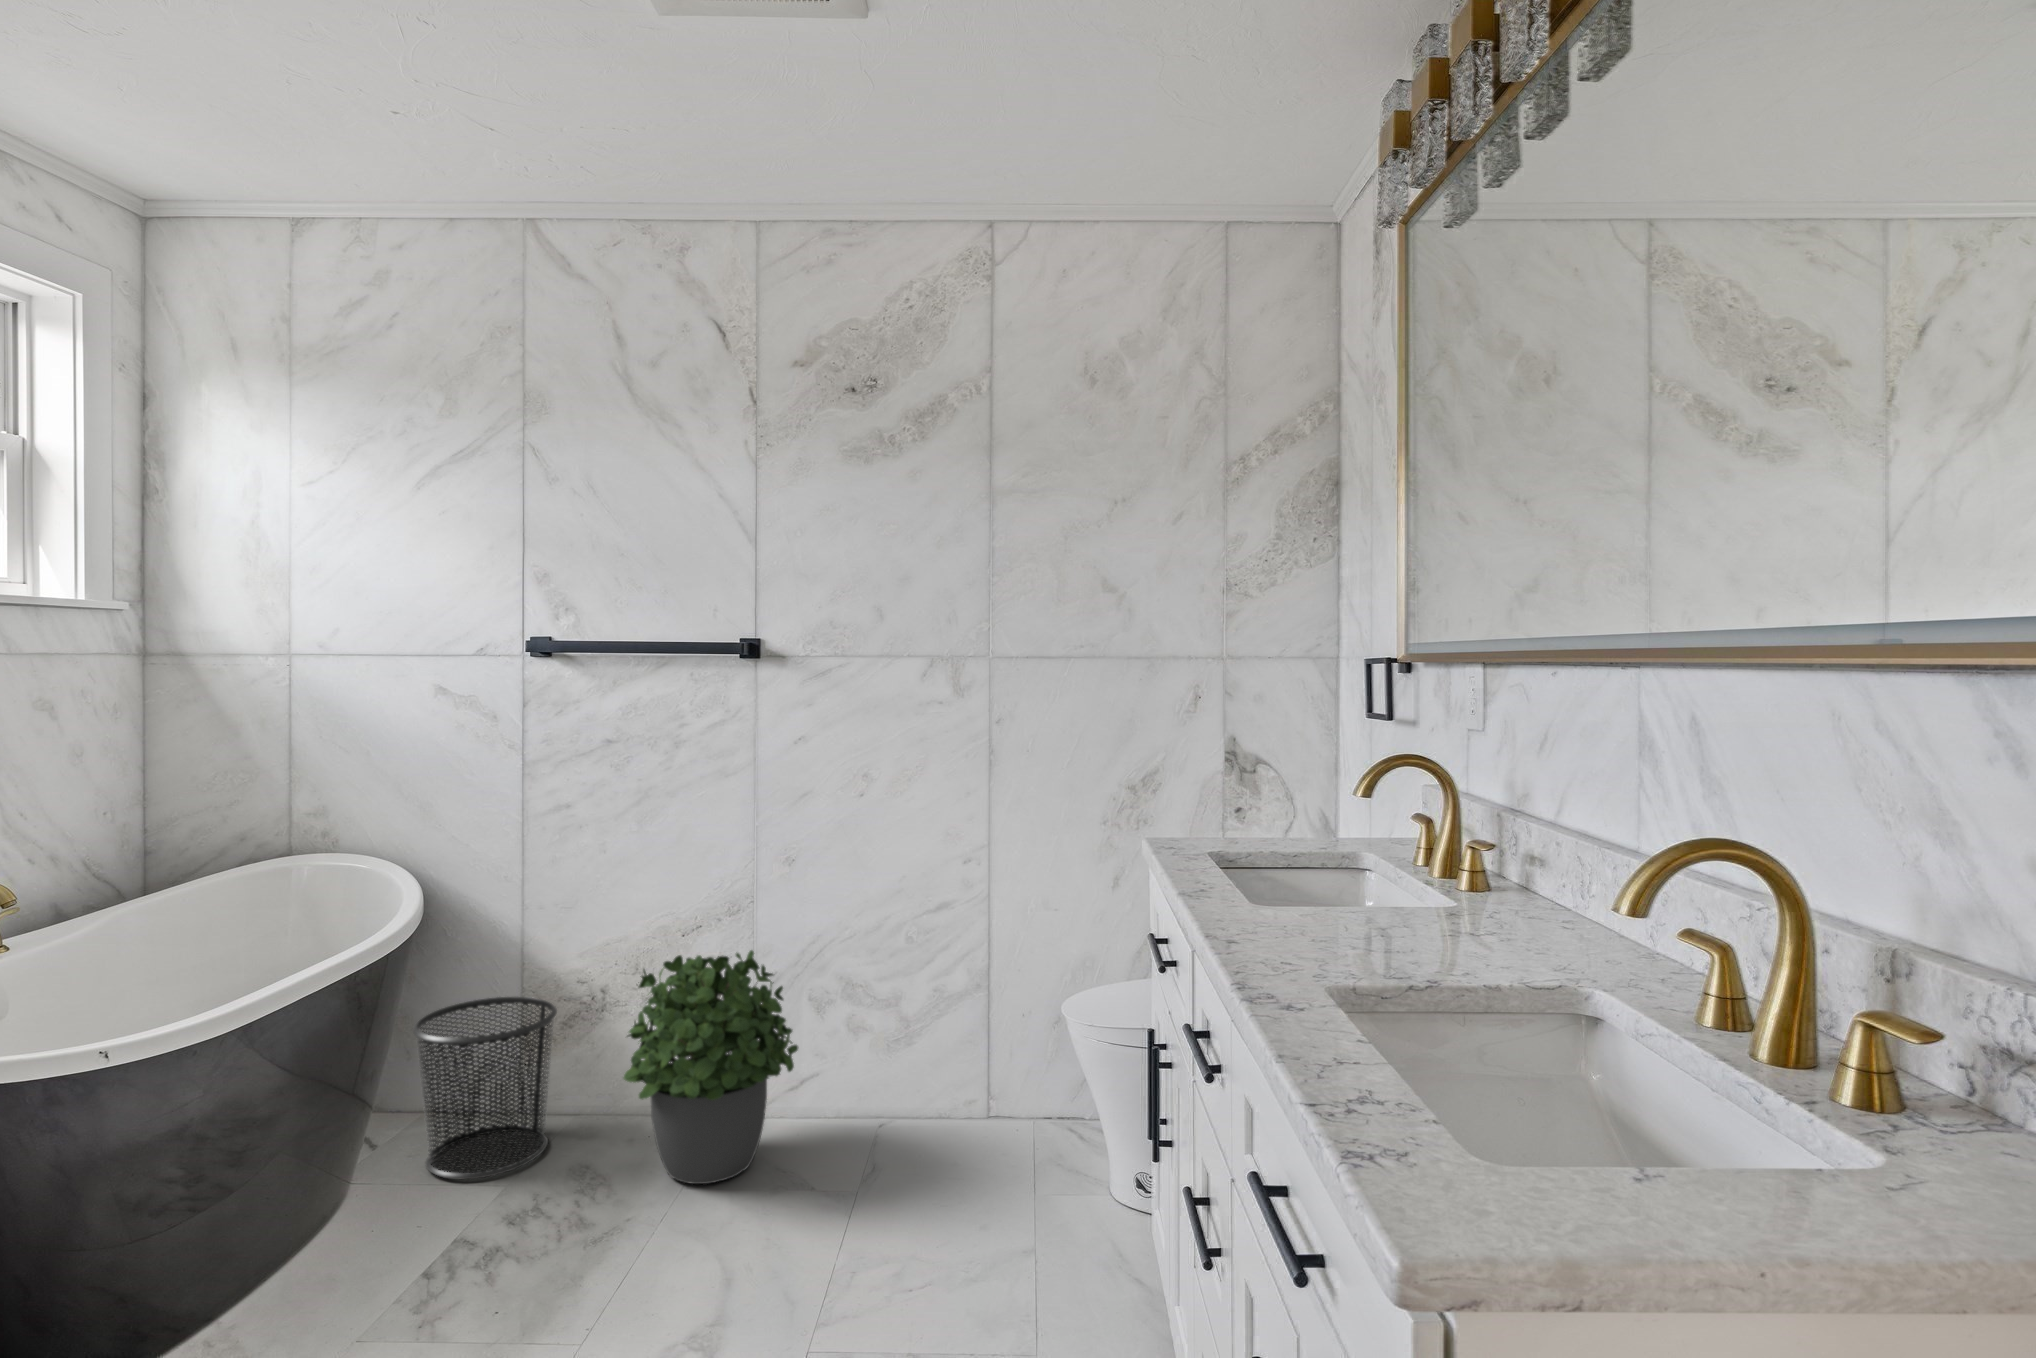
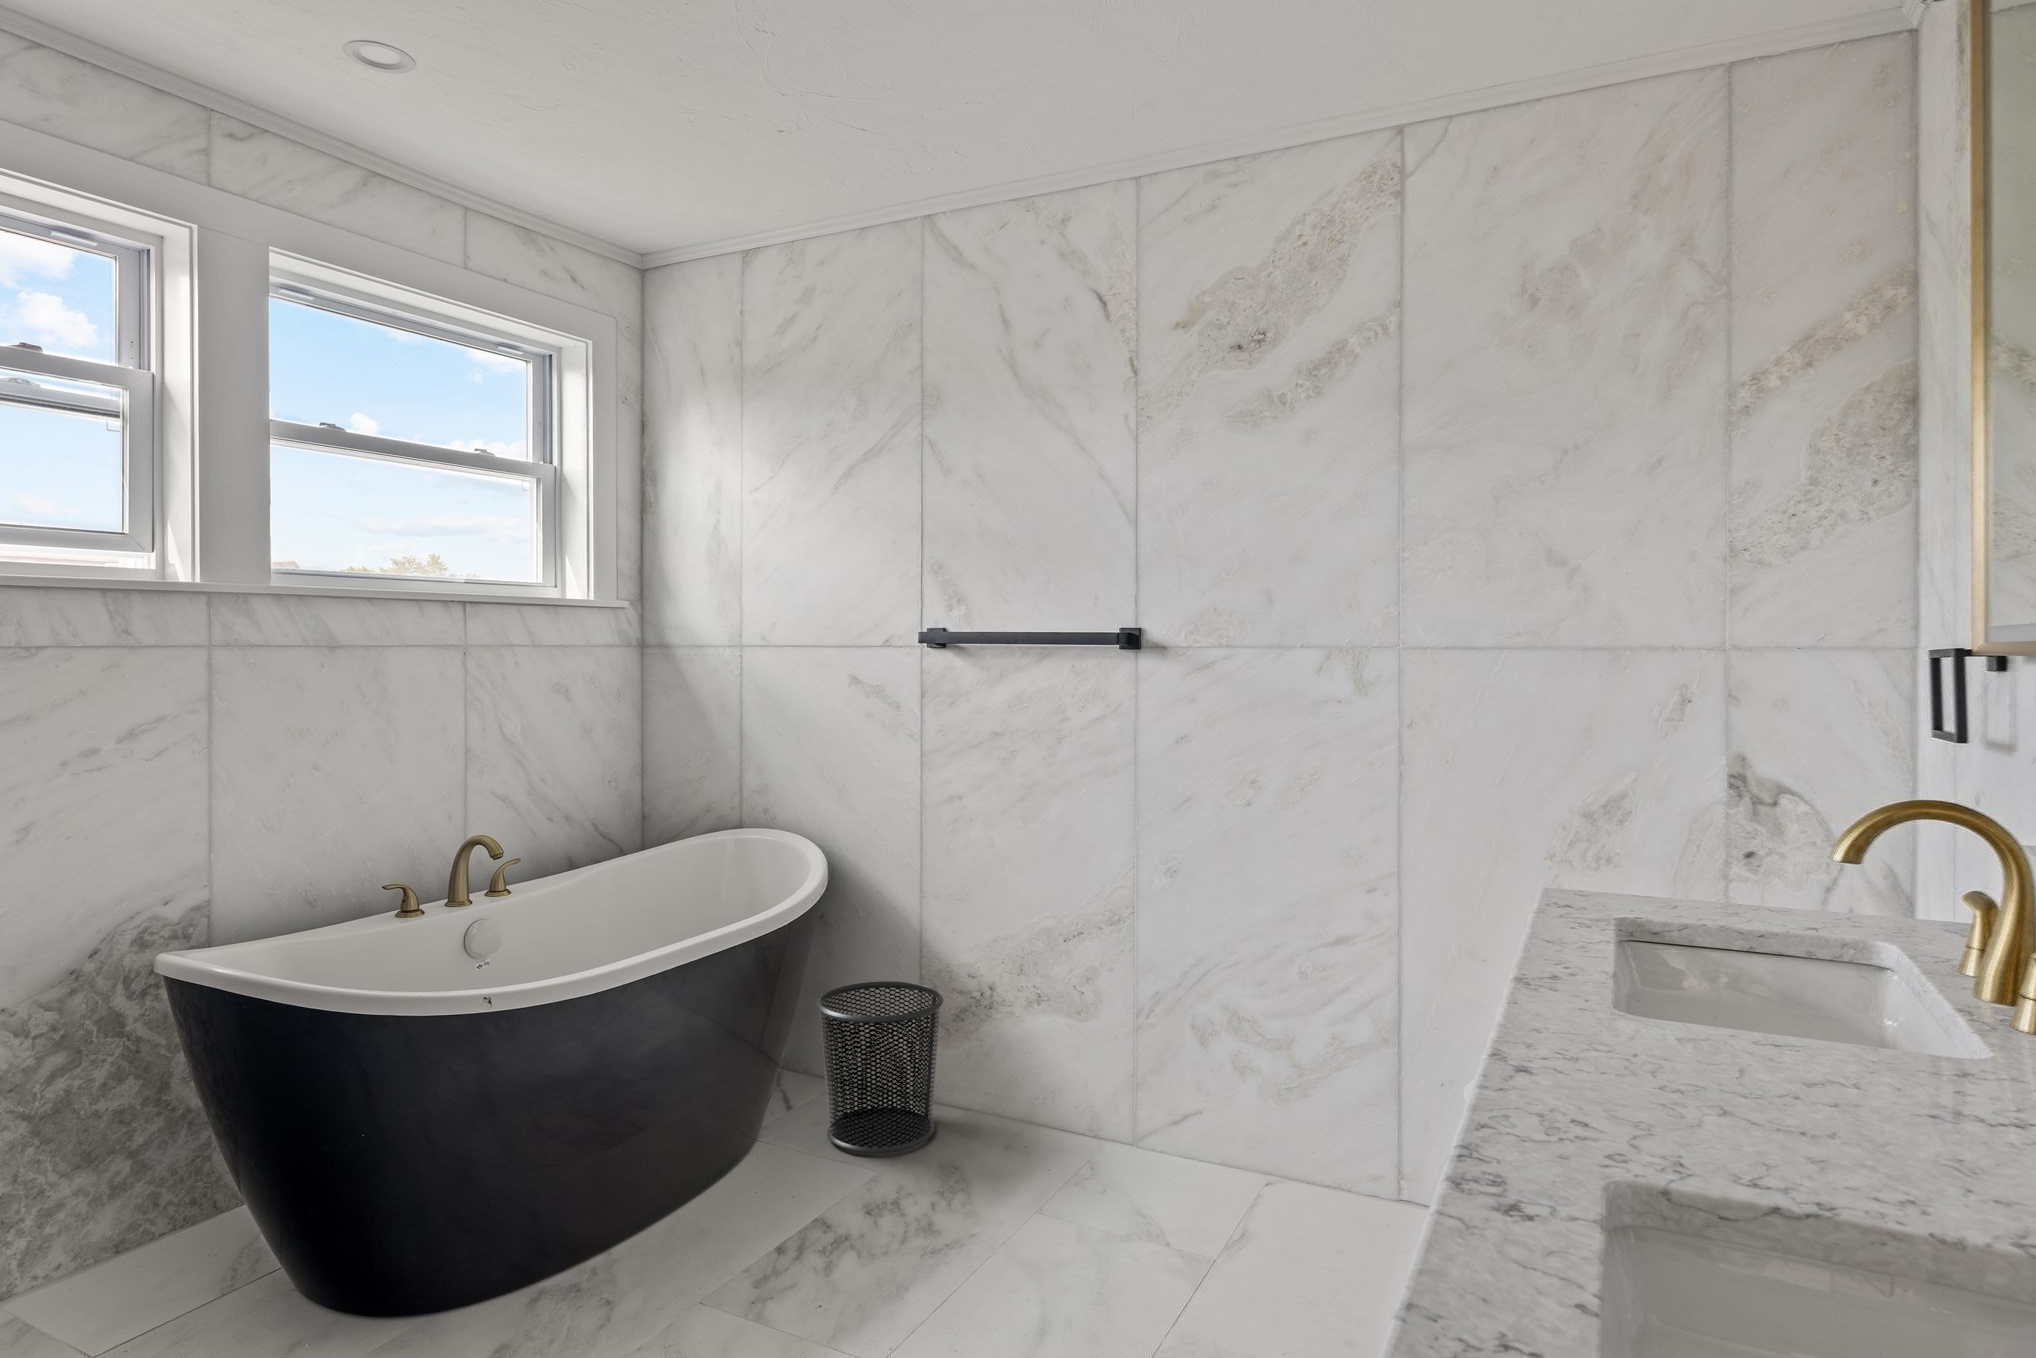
potted plant: present [624,950,798,1184] -> none [986,961,1163,1205]

